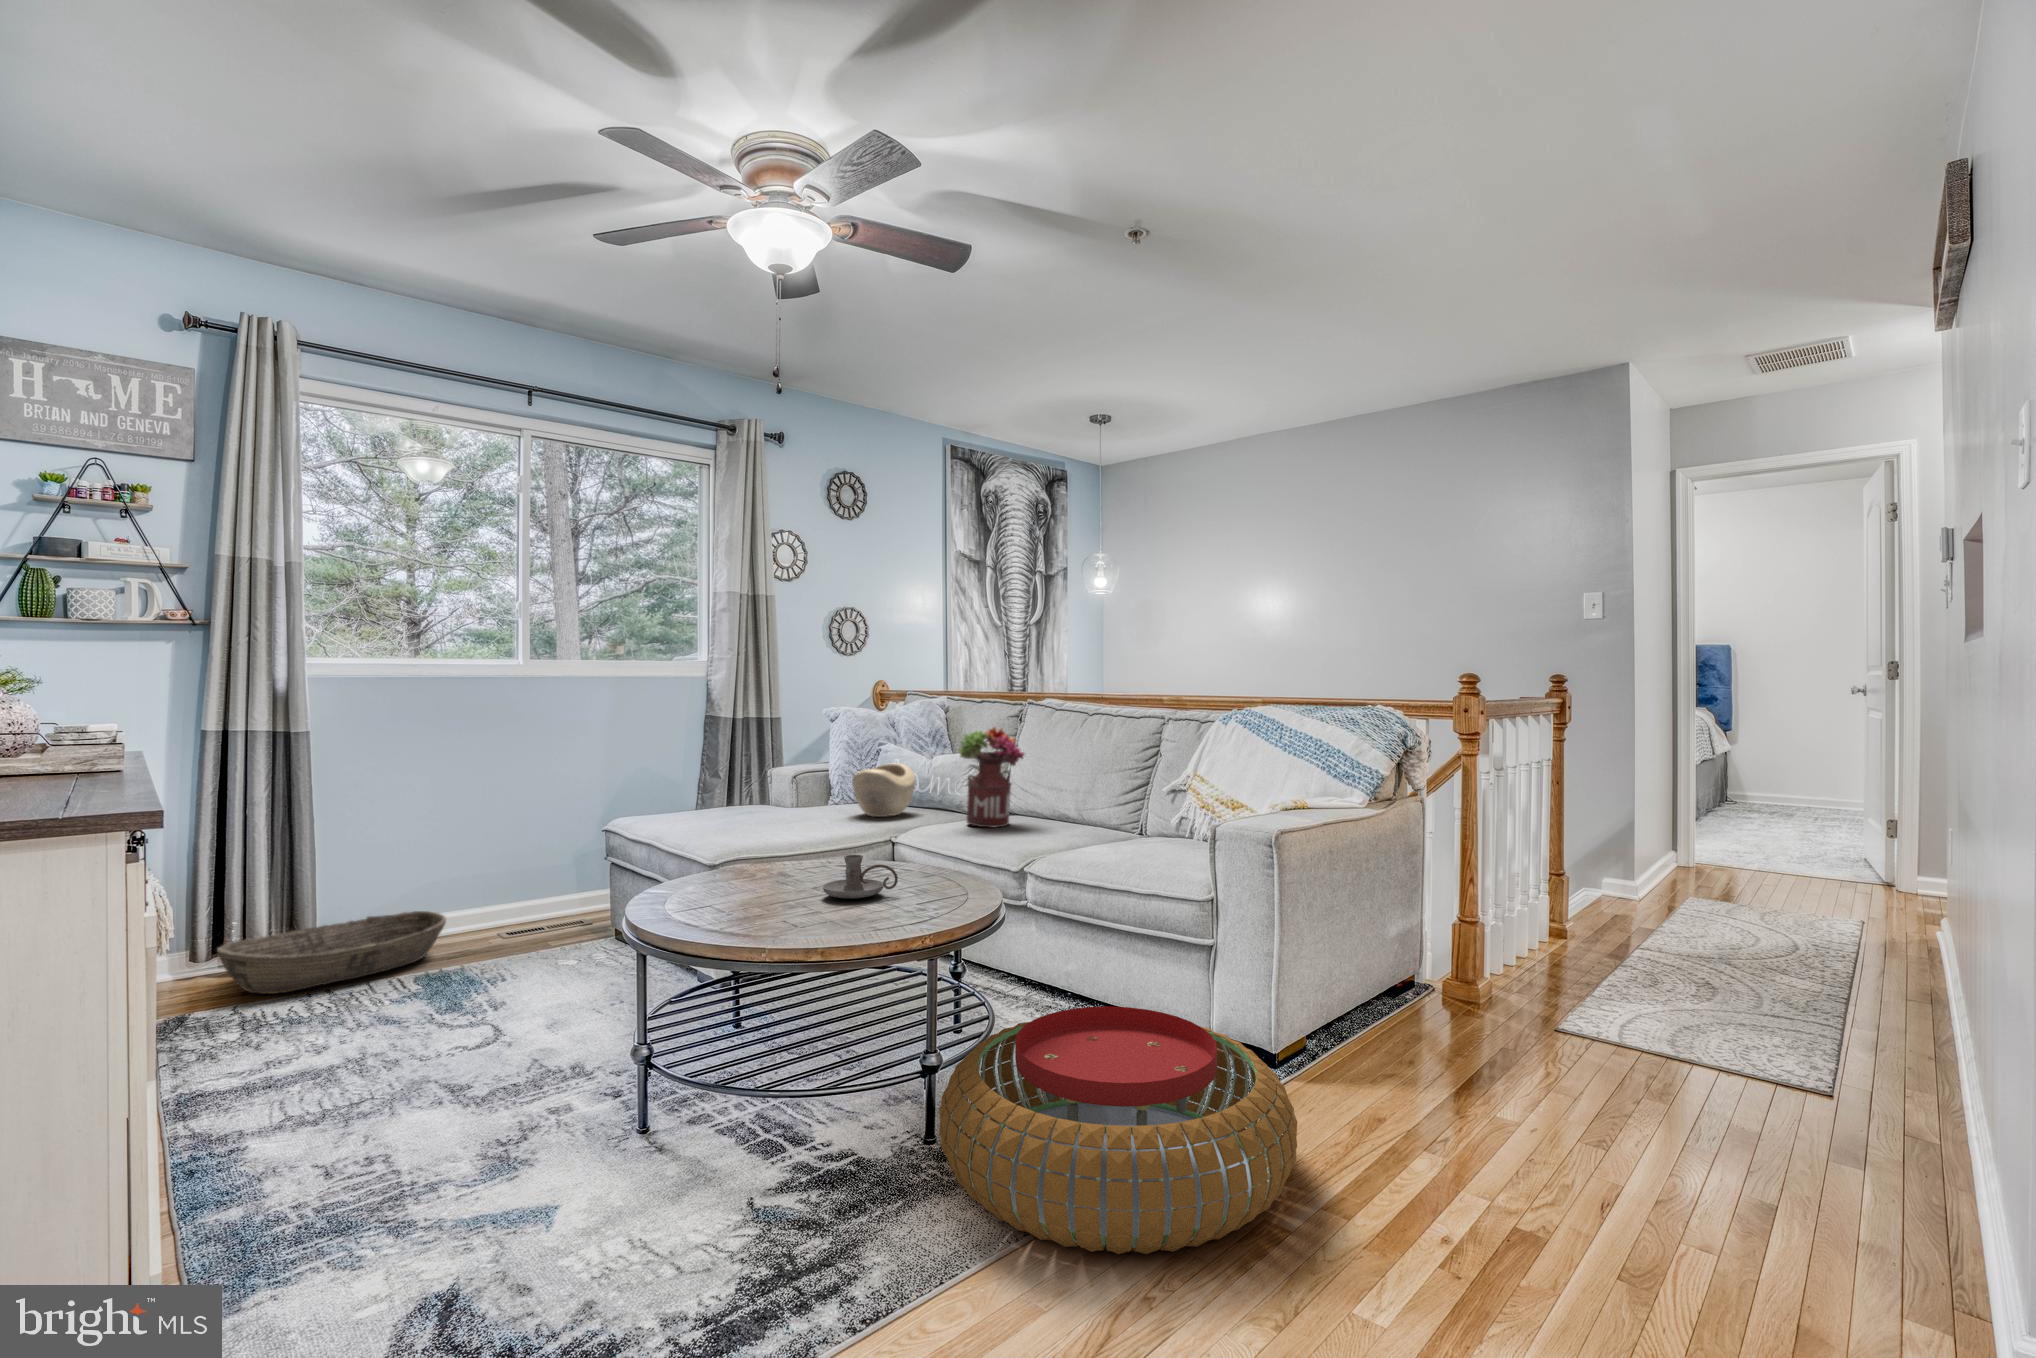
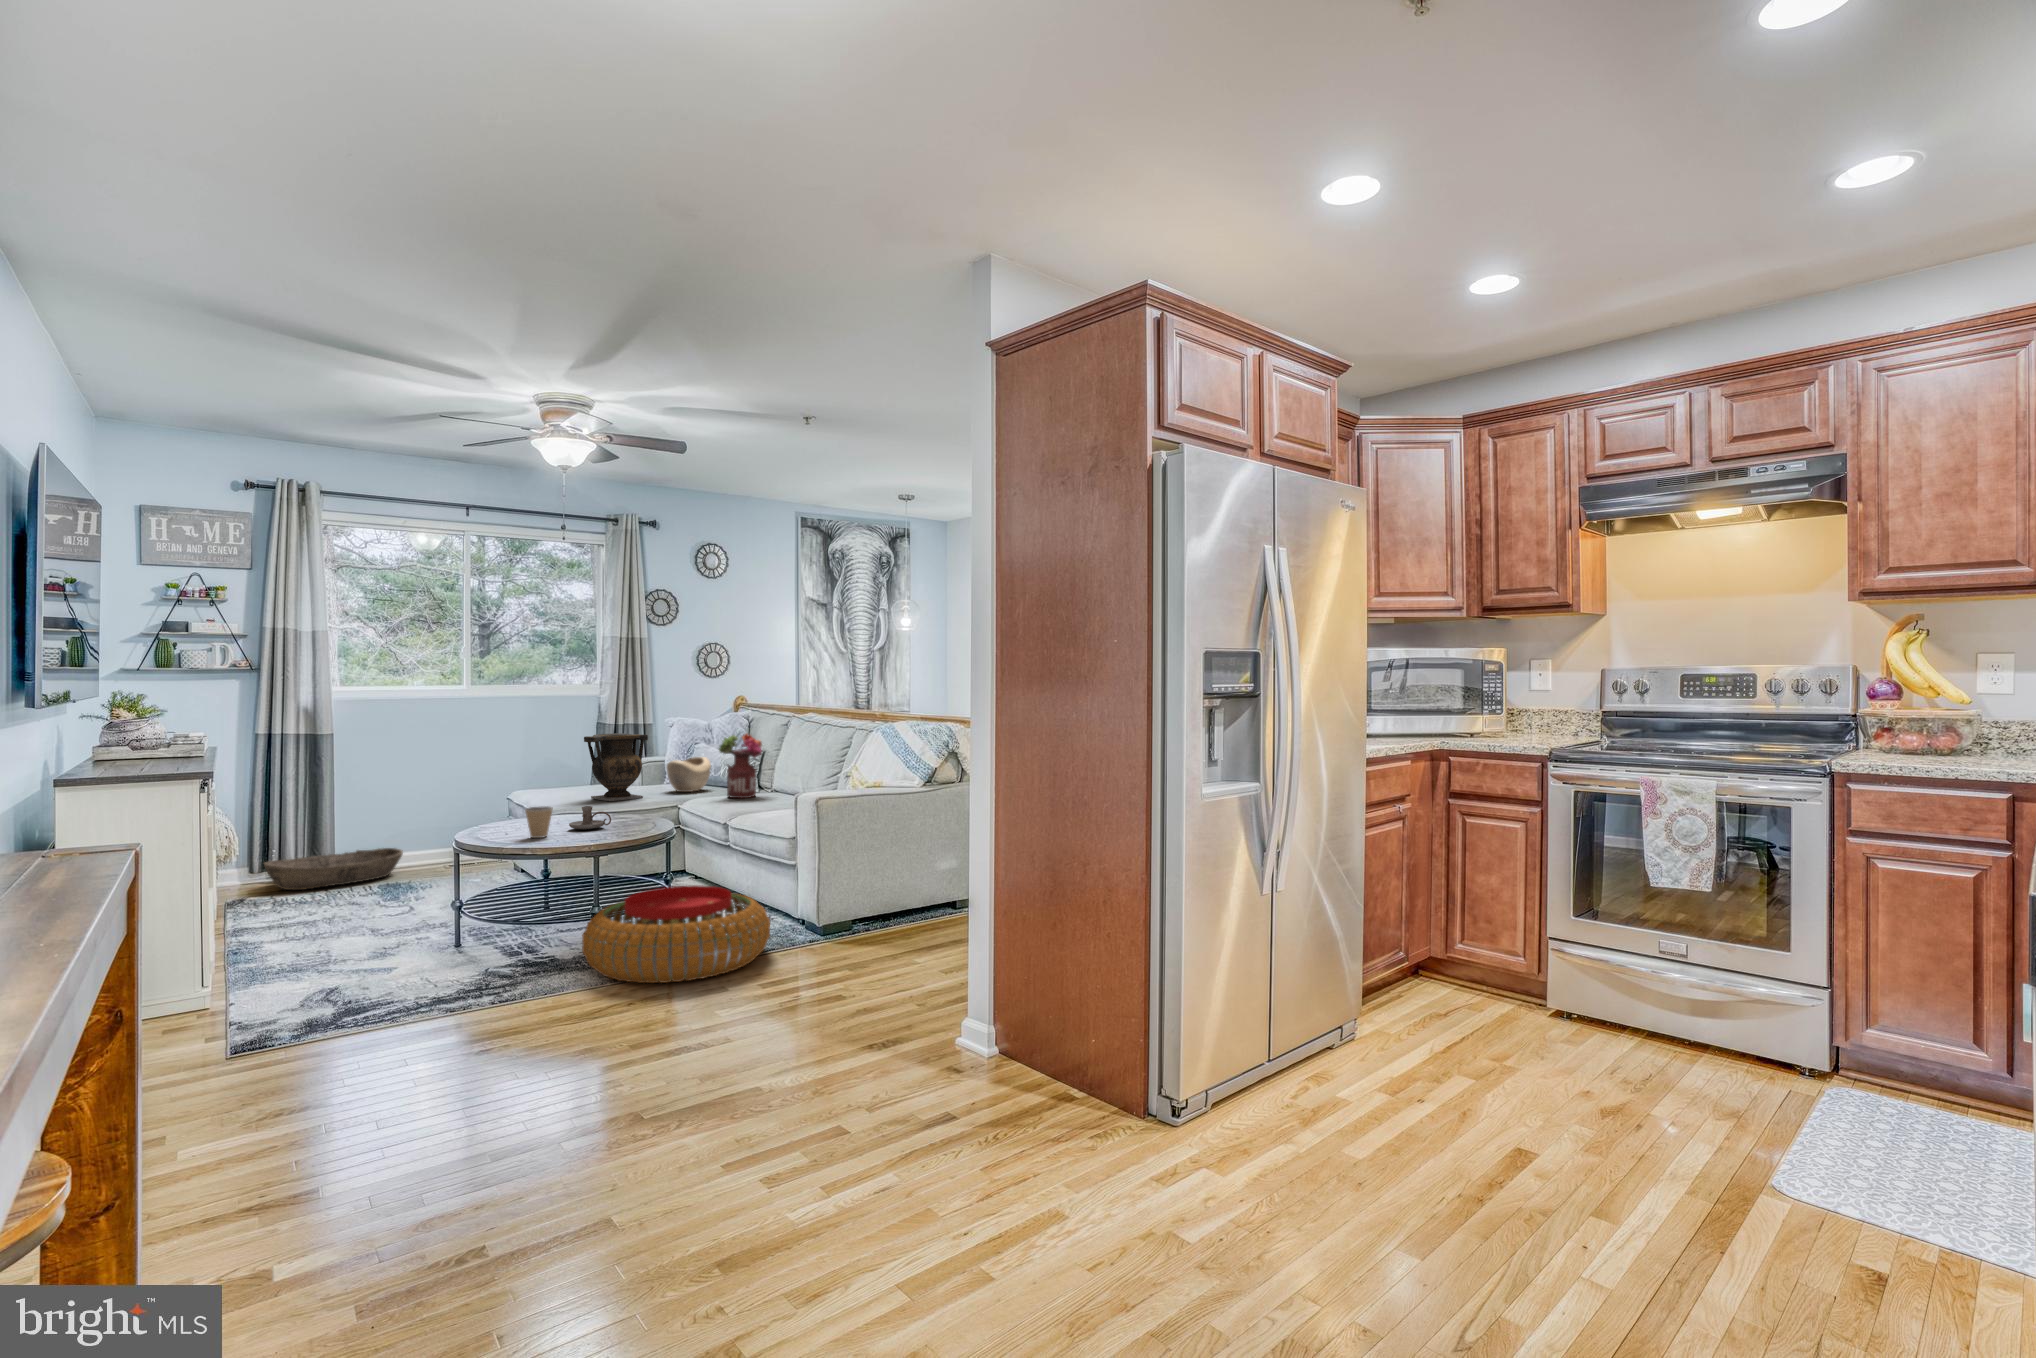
vase: none [749,729,837,835] -> present [584,733,648,801]
coffee cup: none [768,860,819,922] -> present [525,806,553,838]

